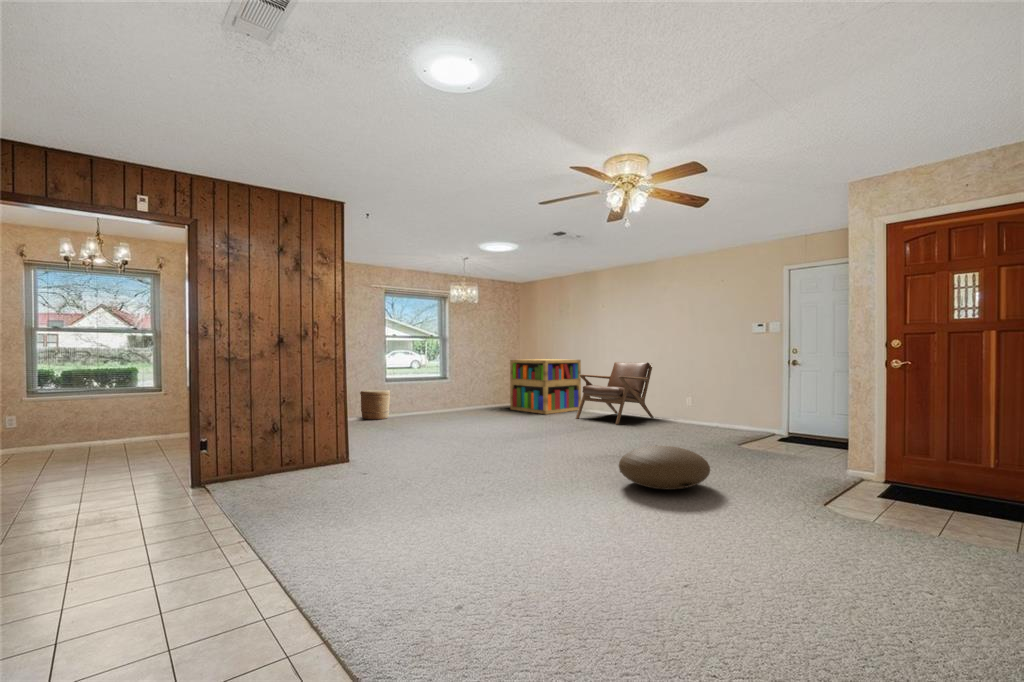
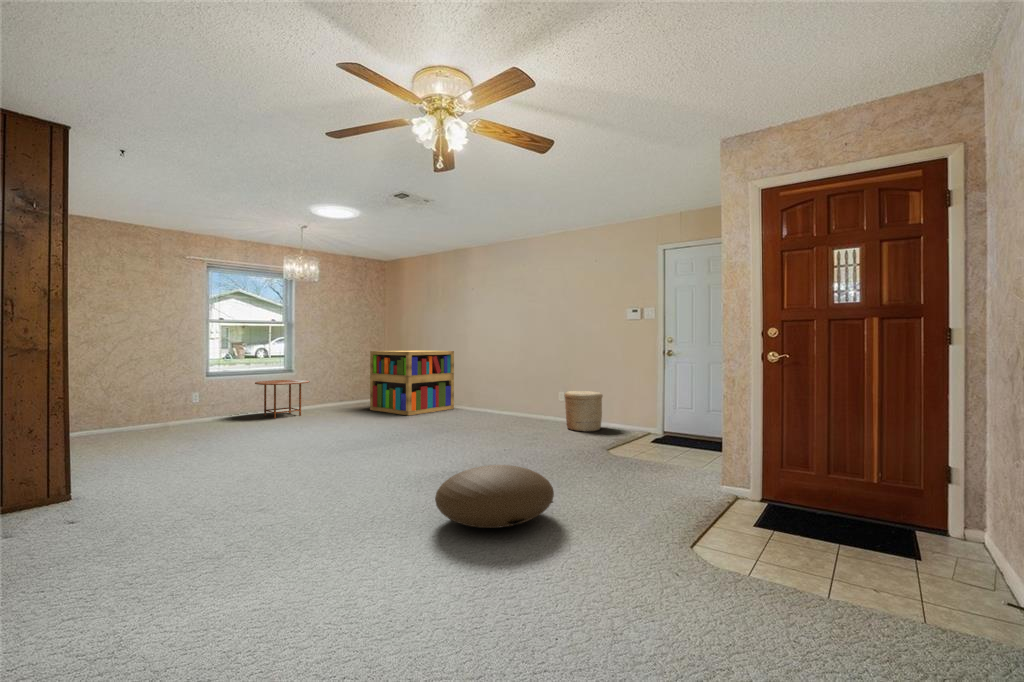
lounge chair: present [576,362,654,424] -> none [441,354,531,427]
side table: none [424,383,465,414] -> present [255,380,310,419]
woven basket: present [360,390,390,420] -> present [564,391,603,432]

